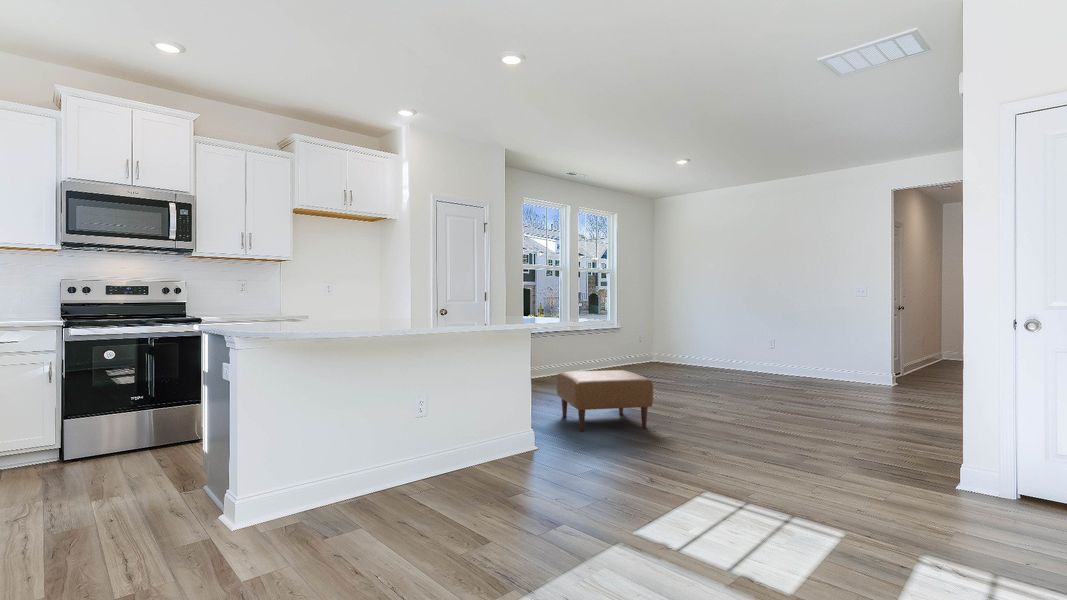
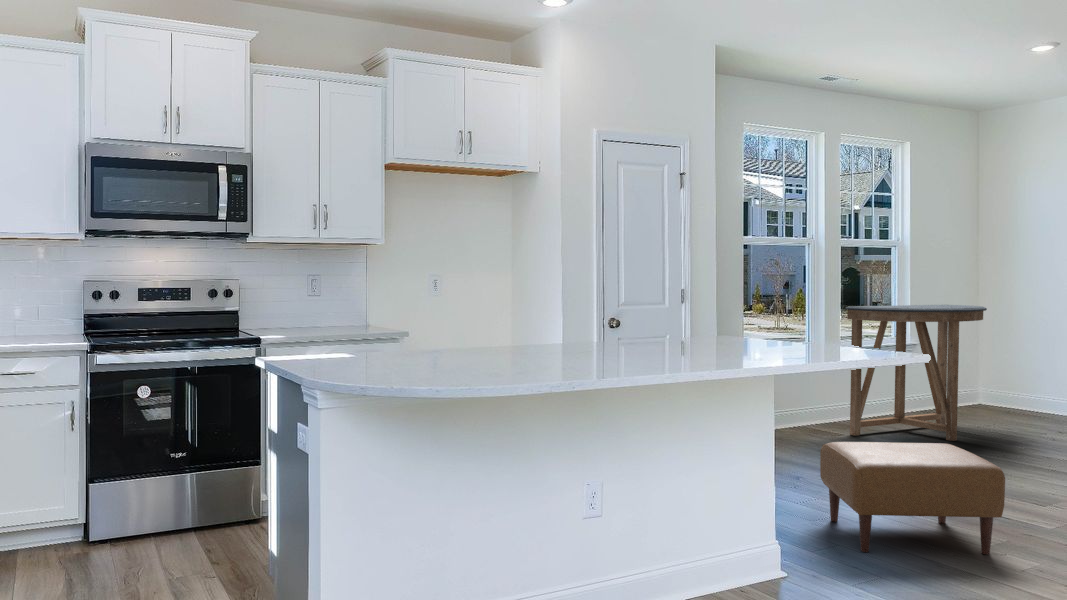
console table: none [568,302,640,375] -> present [845,305,987,441]

